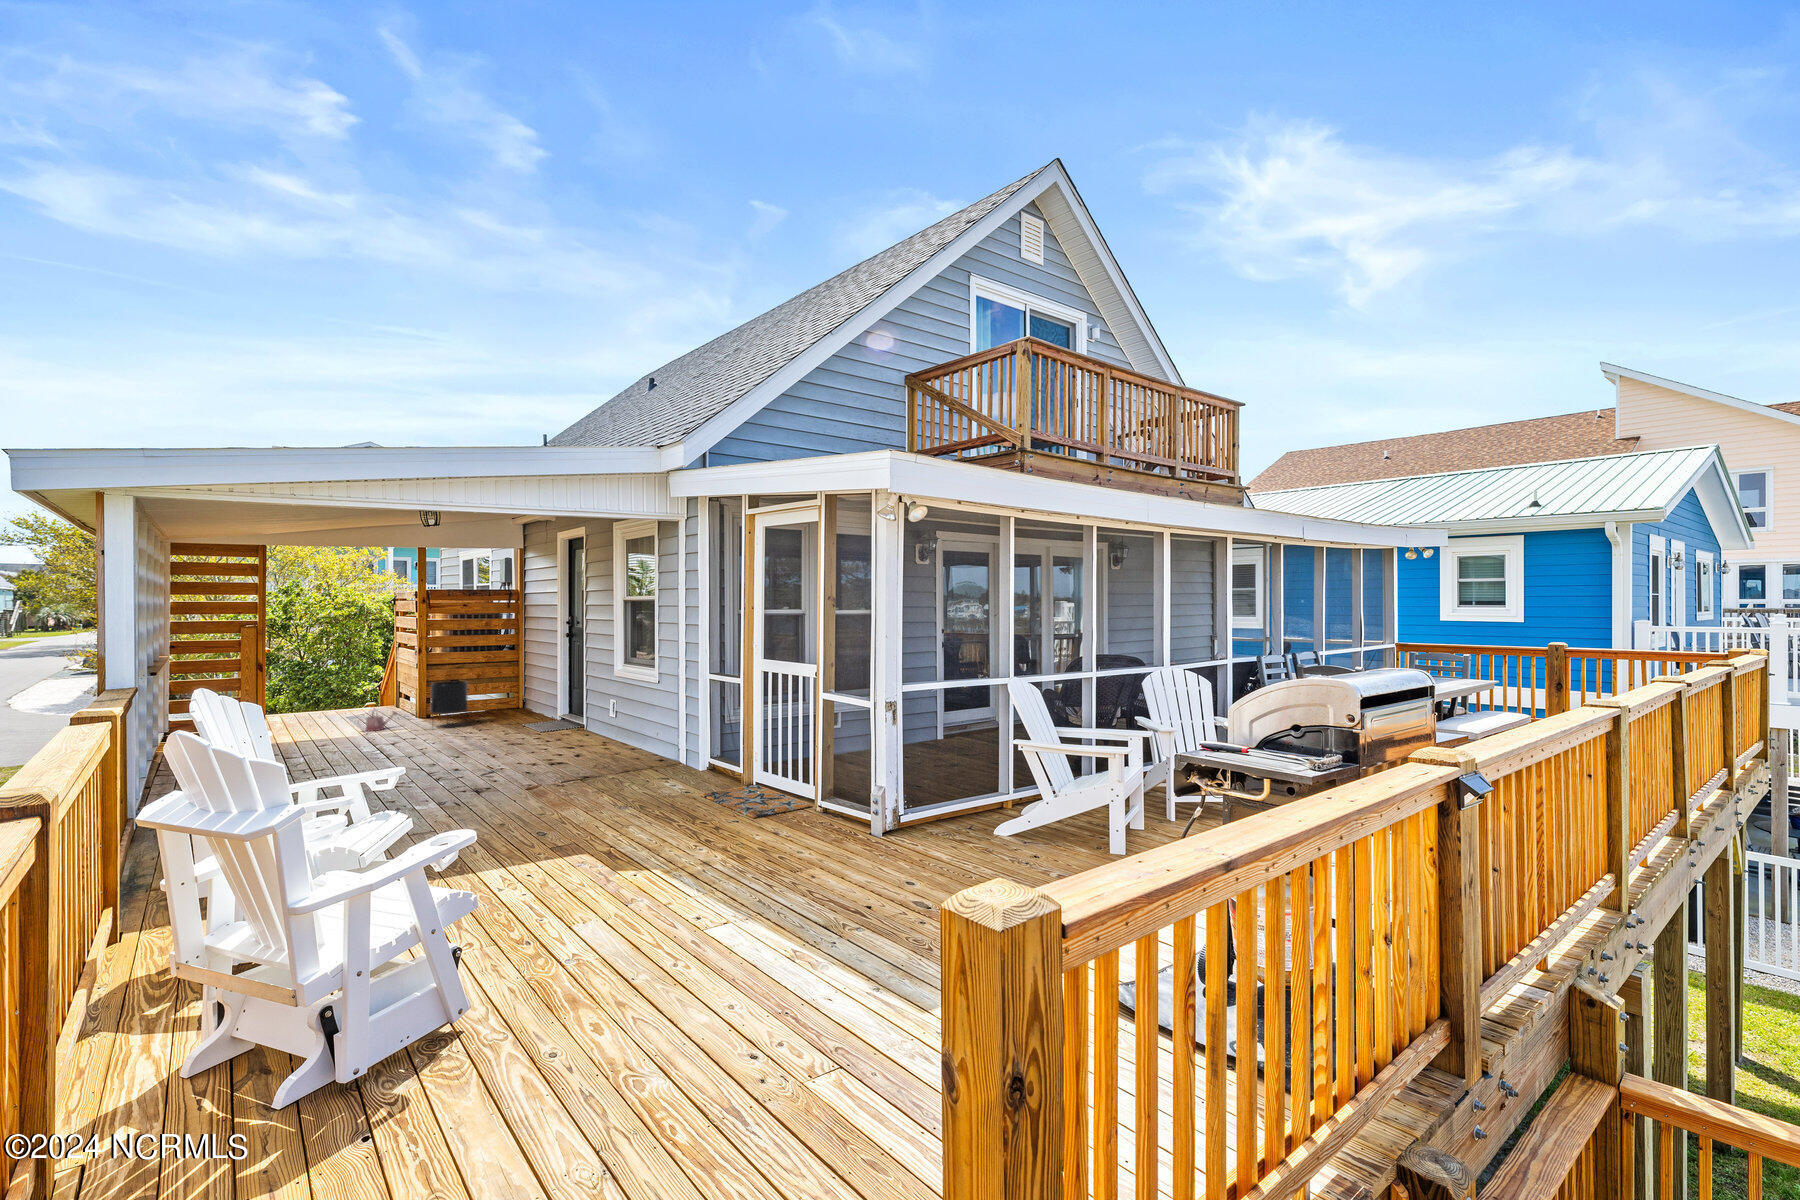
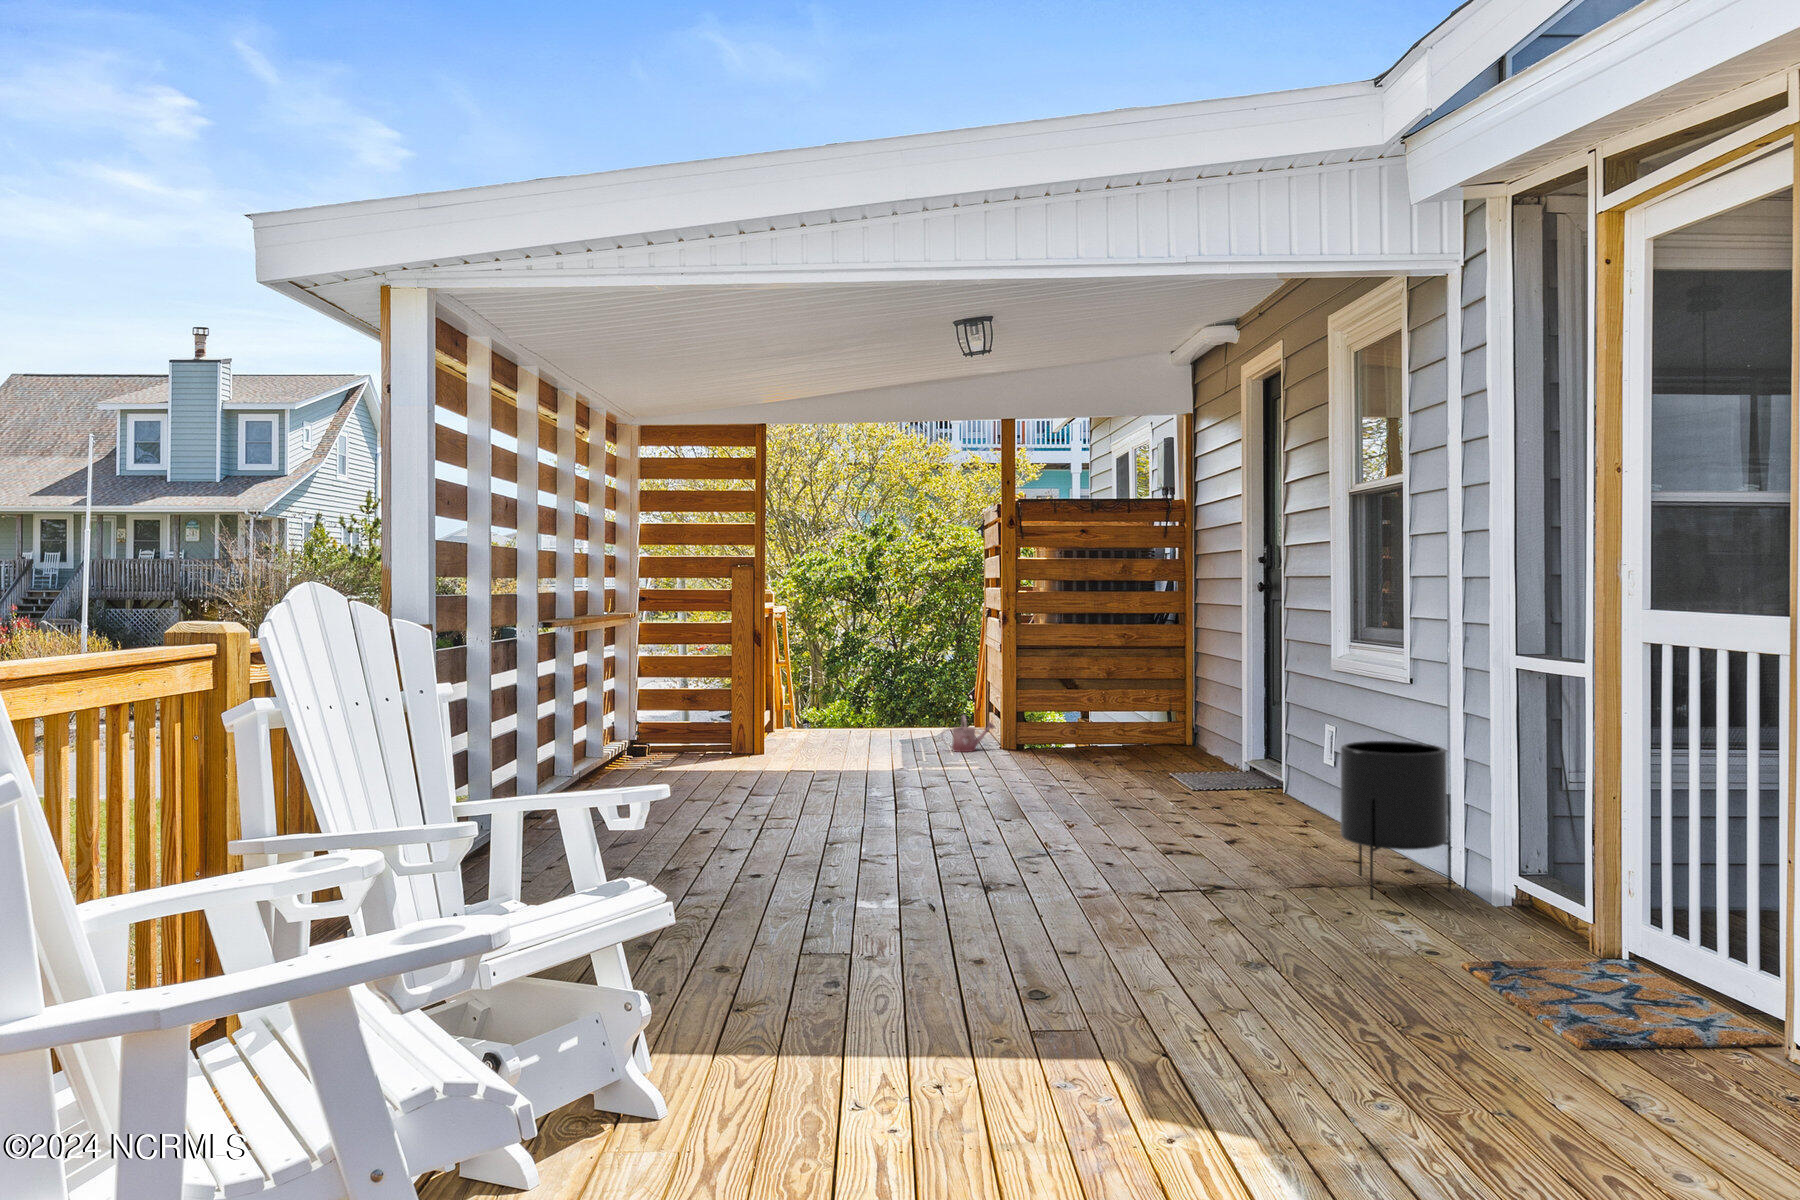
planter: present [430,681,468,714] -> present [1340,741,1451,899]

